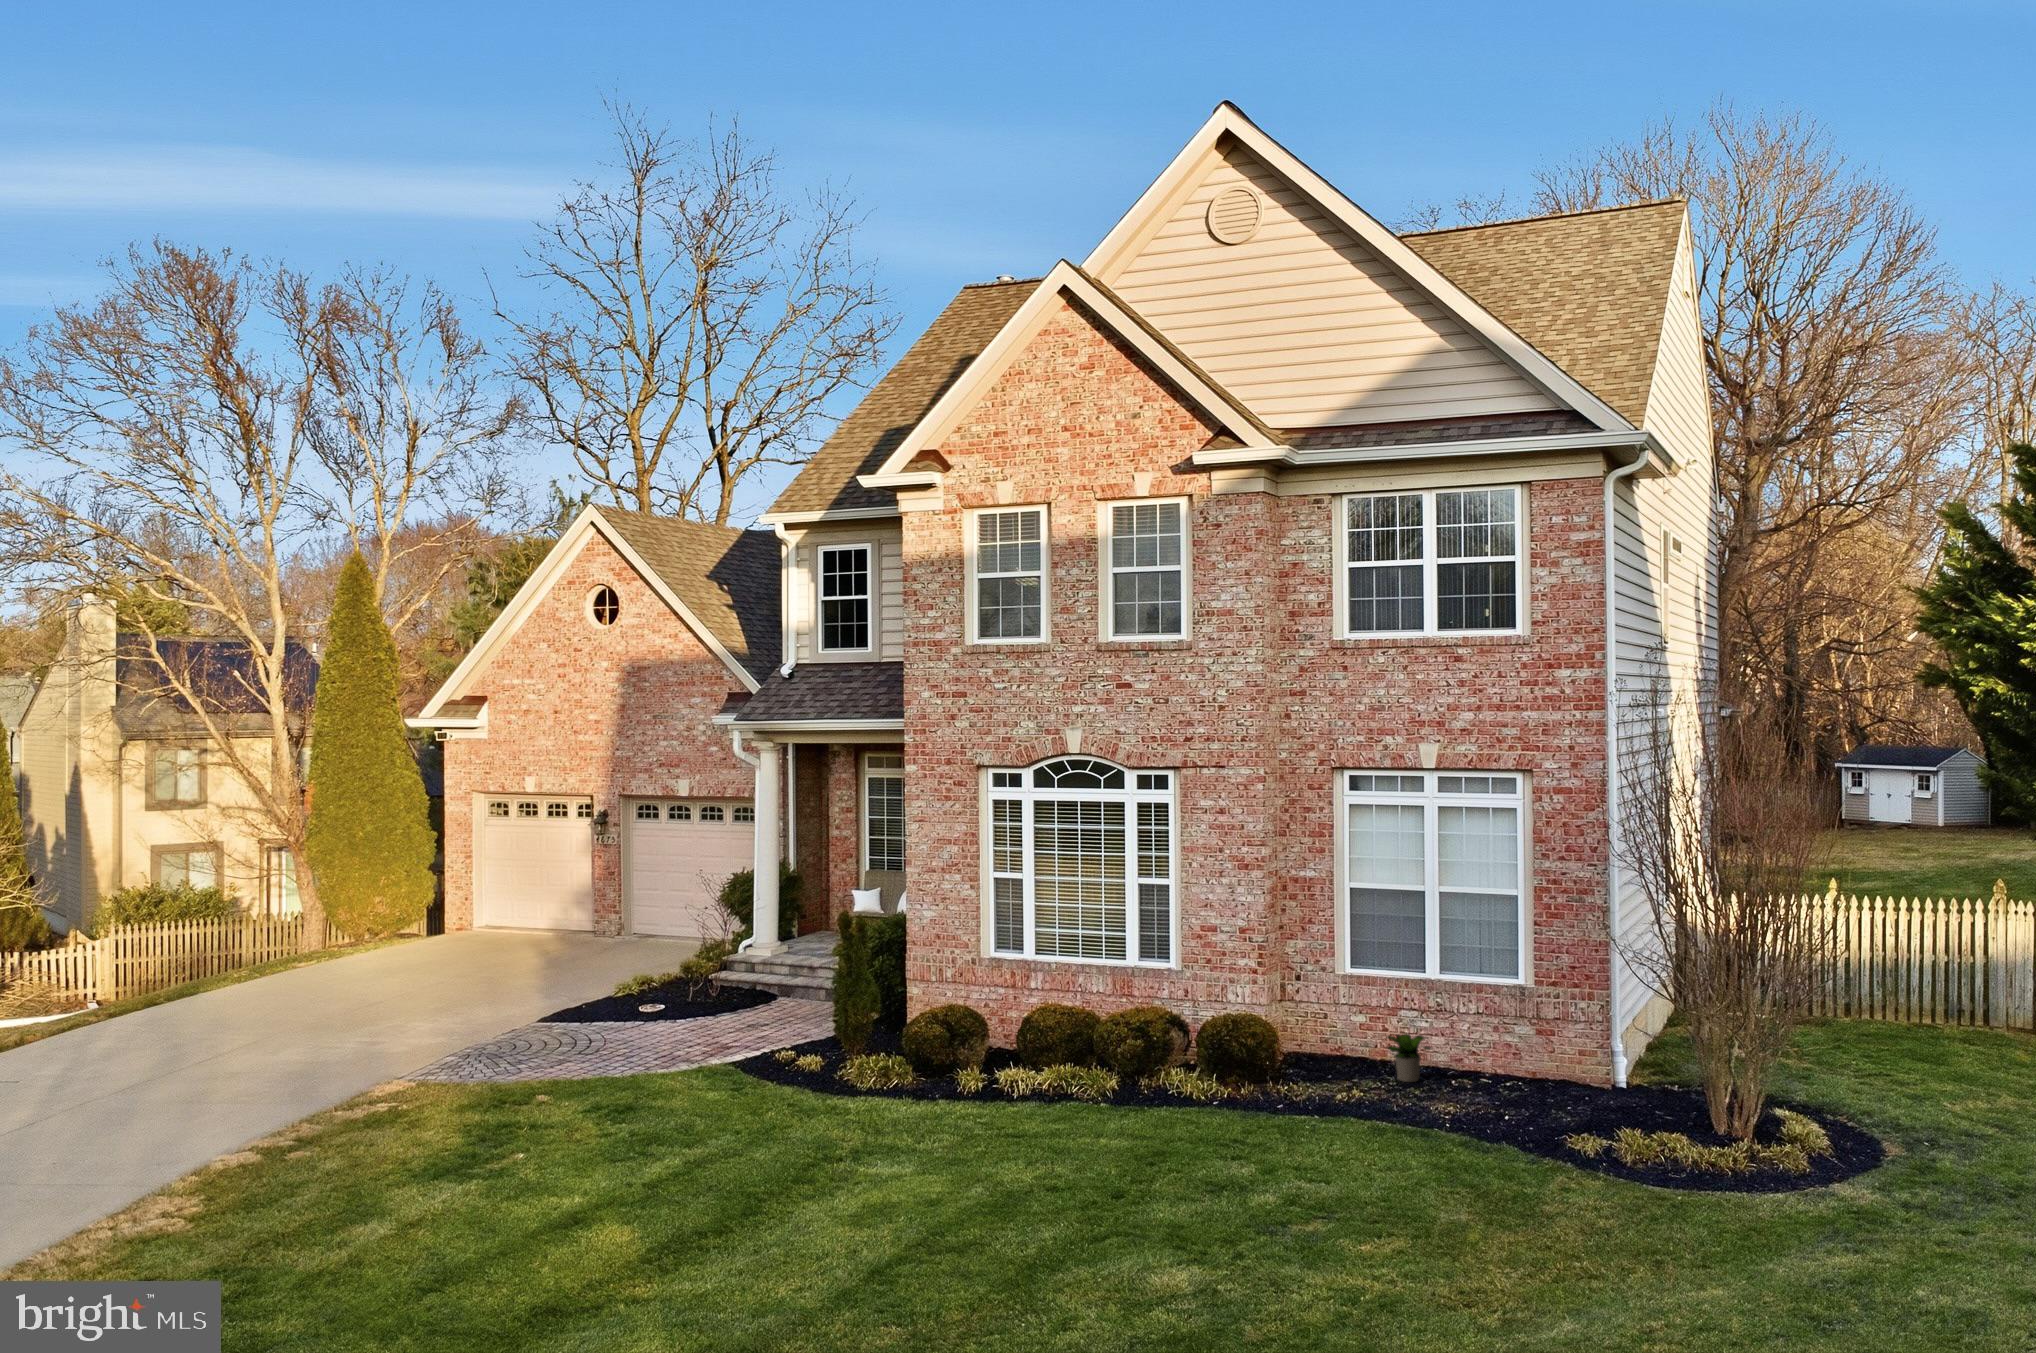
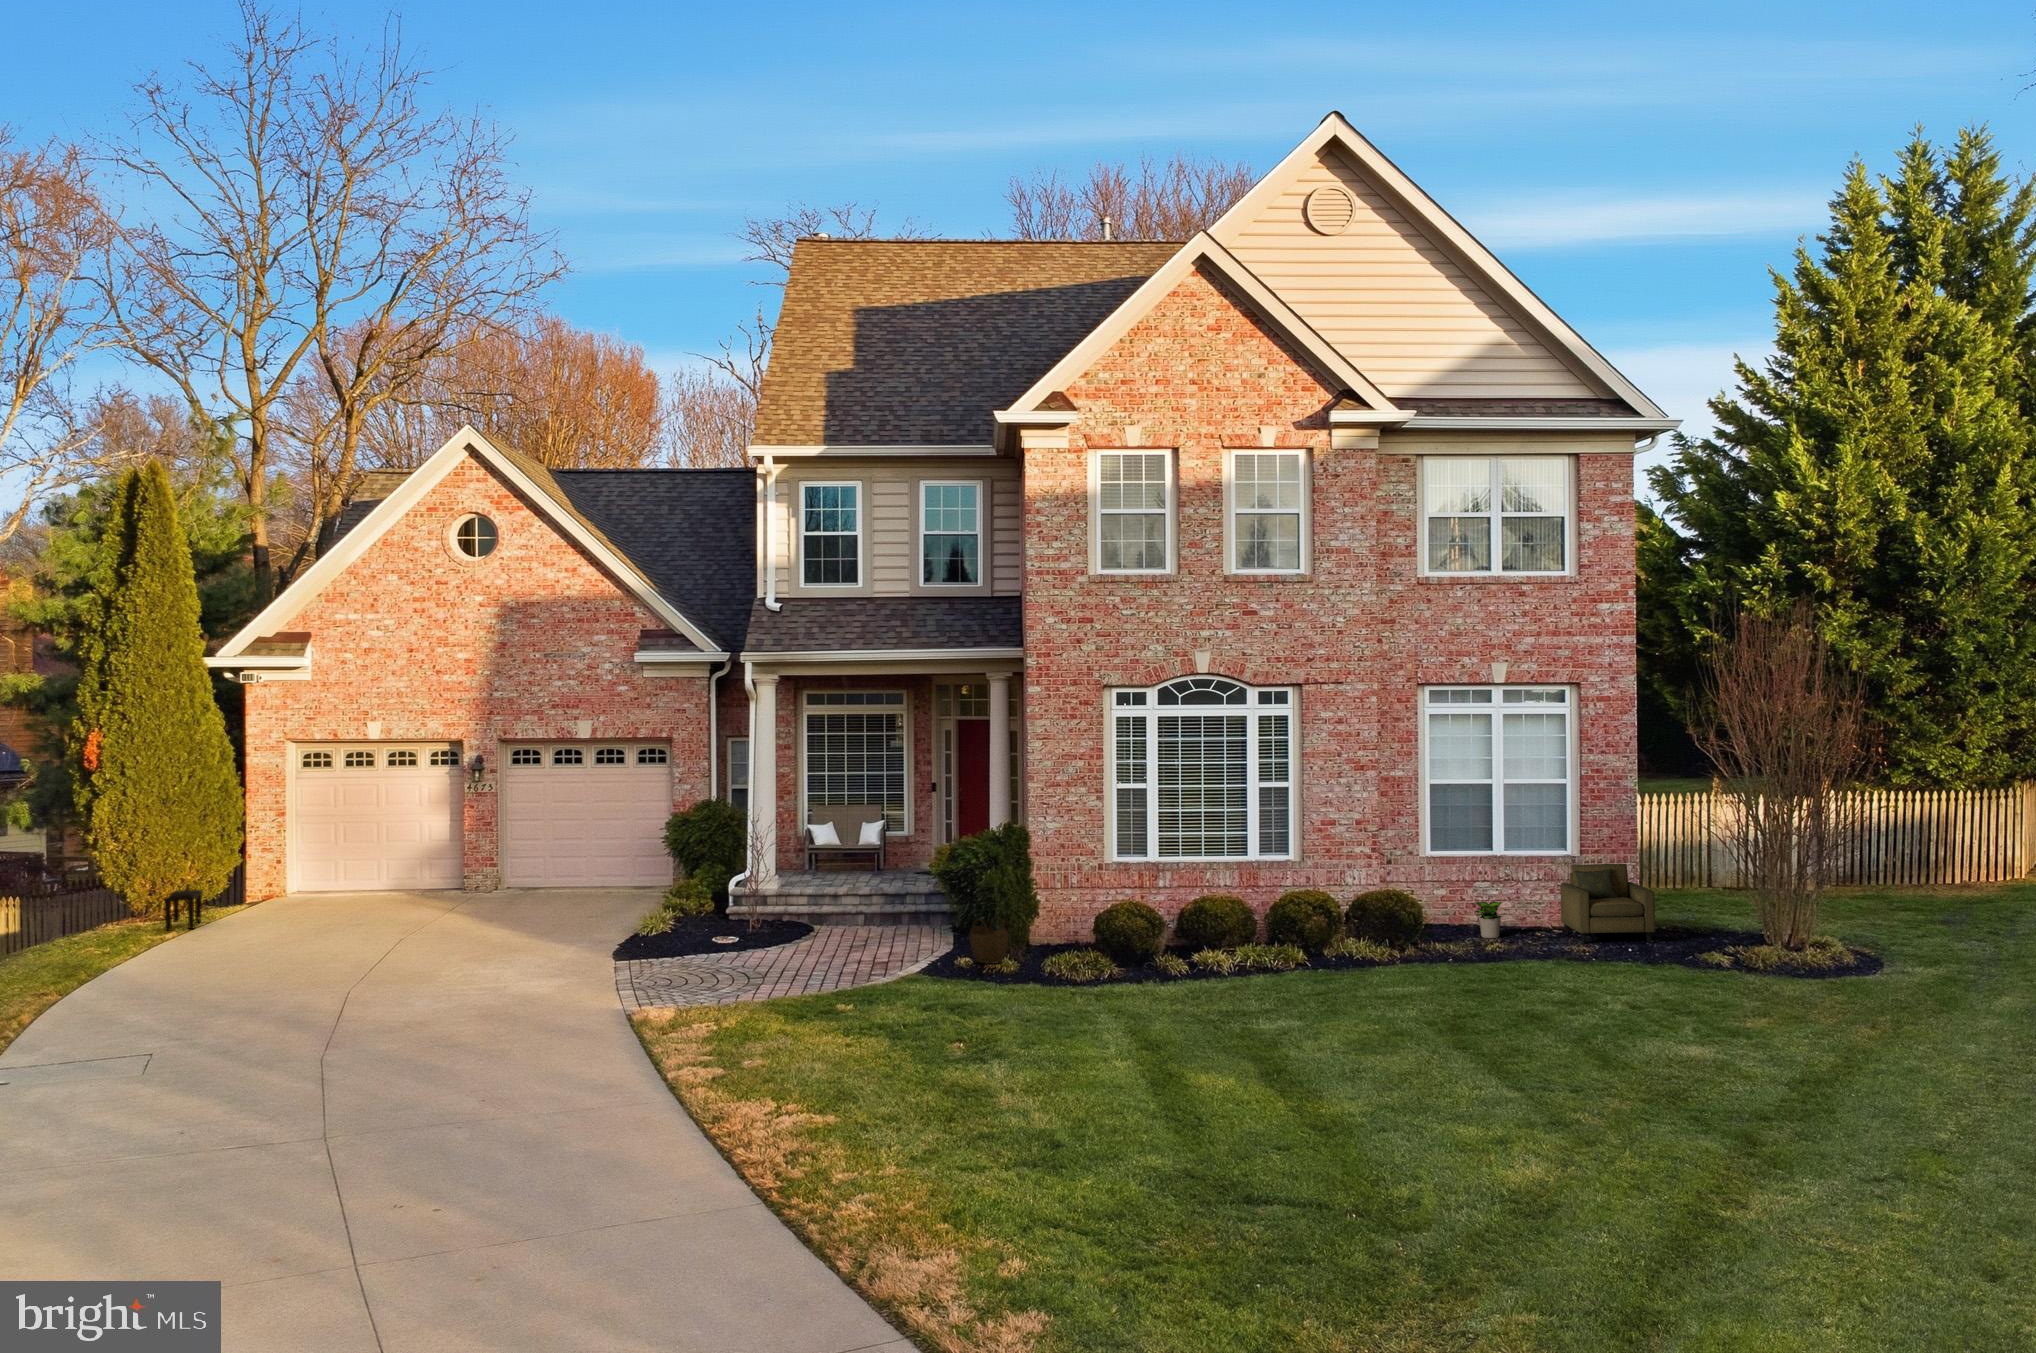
bench: none [369,912,418,947] -> present [164,889,203,931]
armchair: none [1493,999,1605,1114] -> present [1560,864,1655,943]
woven basket: none [807,1009,841,1060] -> present [970,920,1008,964]

